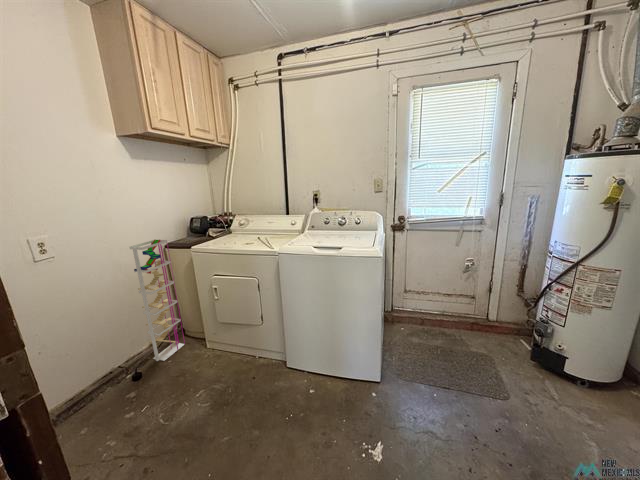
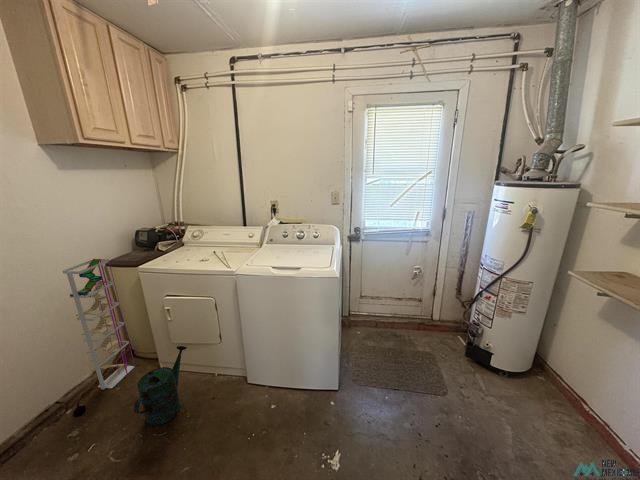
watering can: none [182,325,231,397] -> present [134,346,187,426]

